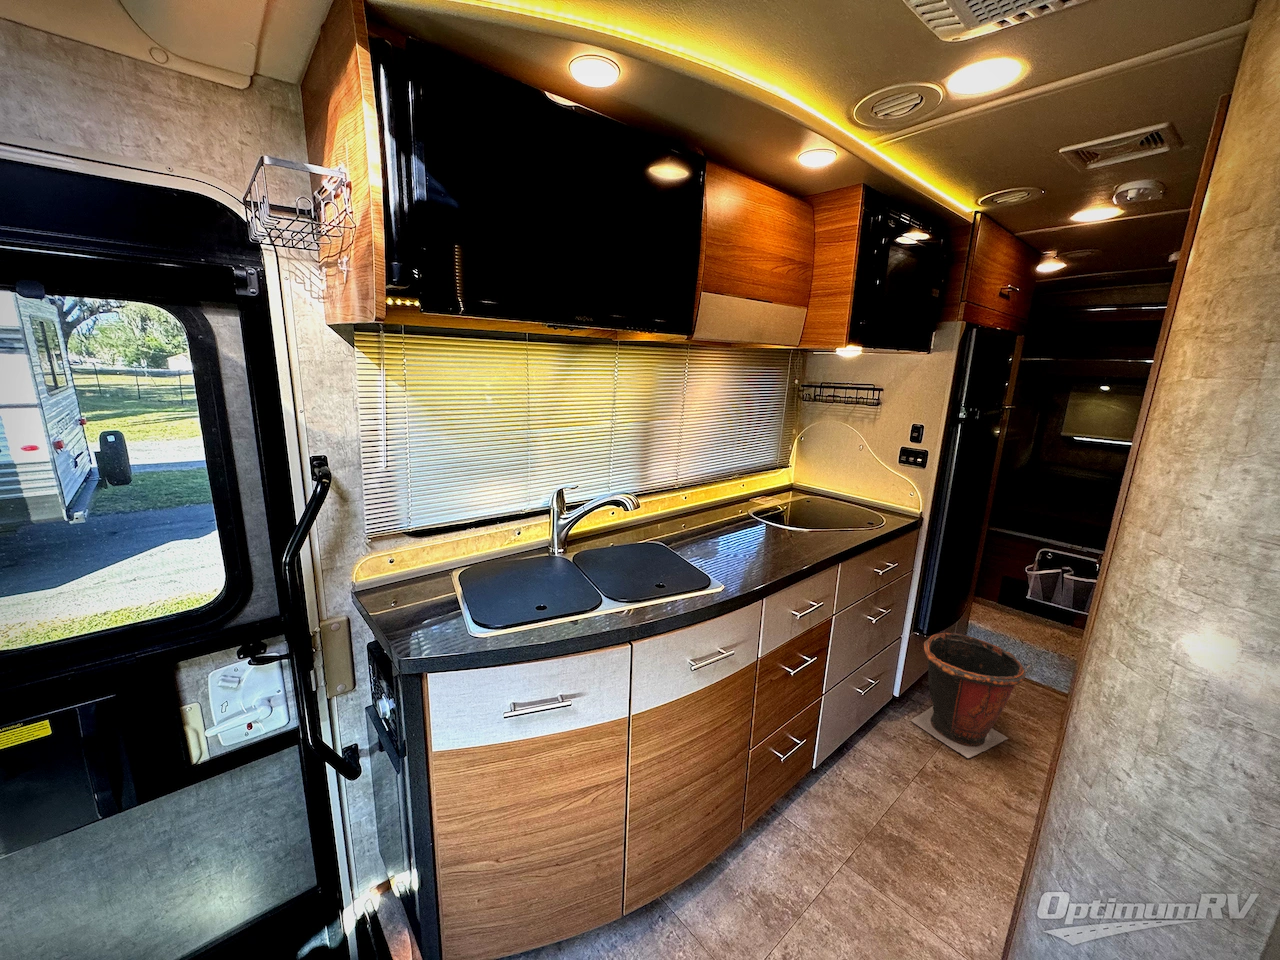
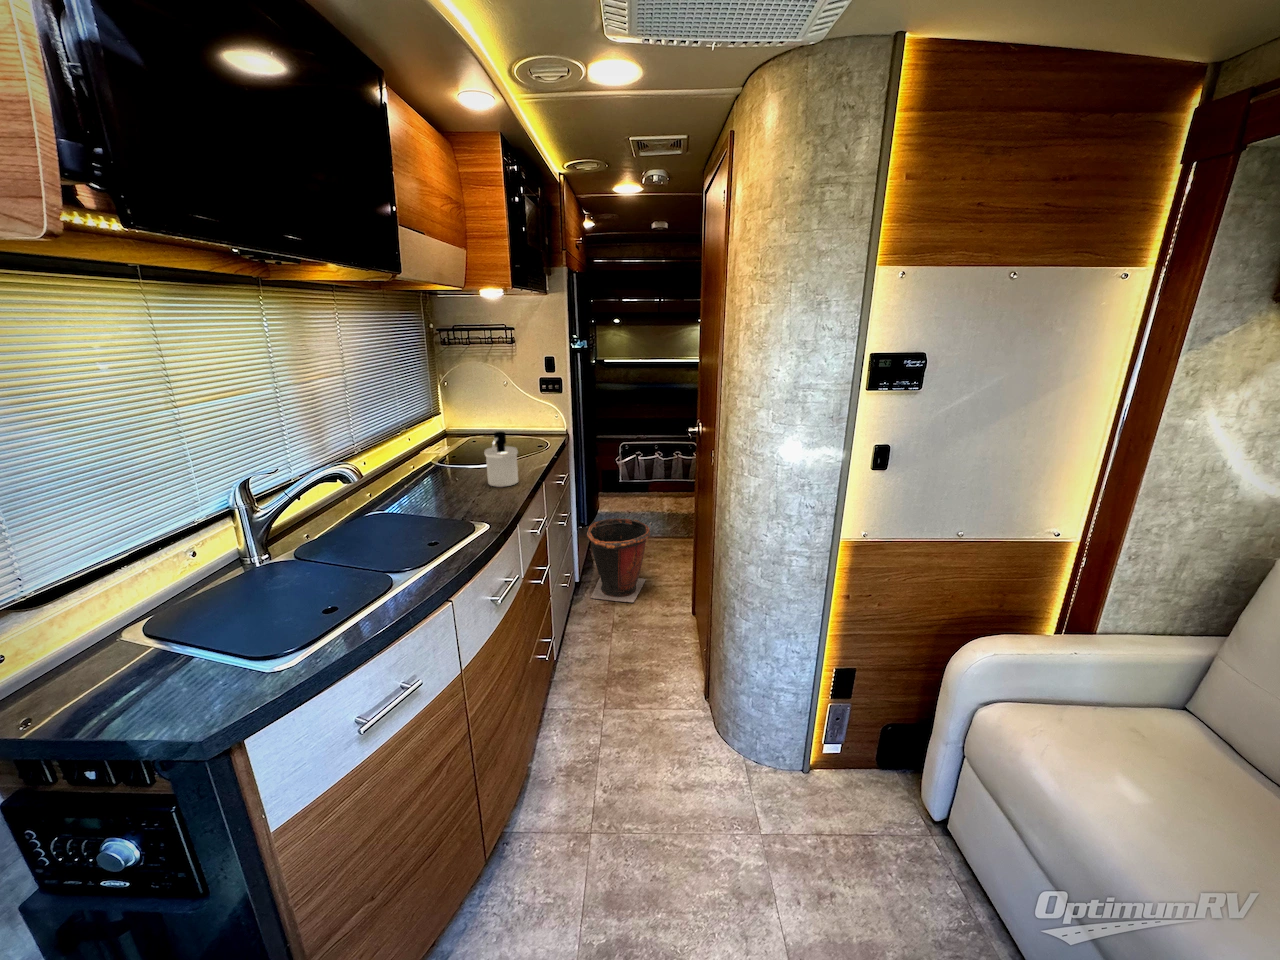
soap dispenser: none [770,495,808,555] -> present [485,431,518,487]

